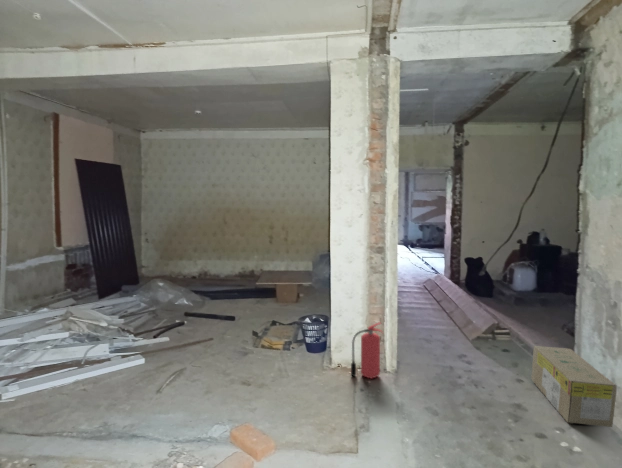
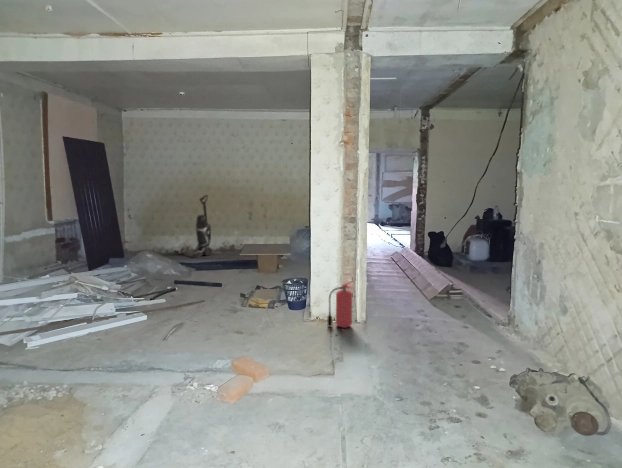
vacuum cleaner: none [199,218,229,285] -> present [184,195,212,258]
cardboard box: present [531,346,617,427] -> none [476,299,538,357]

